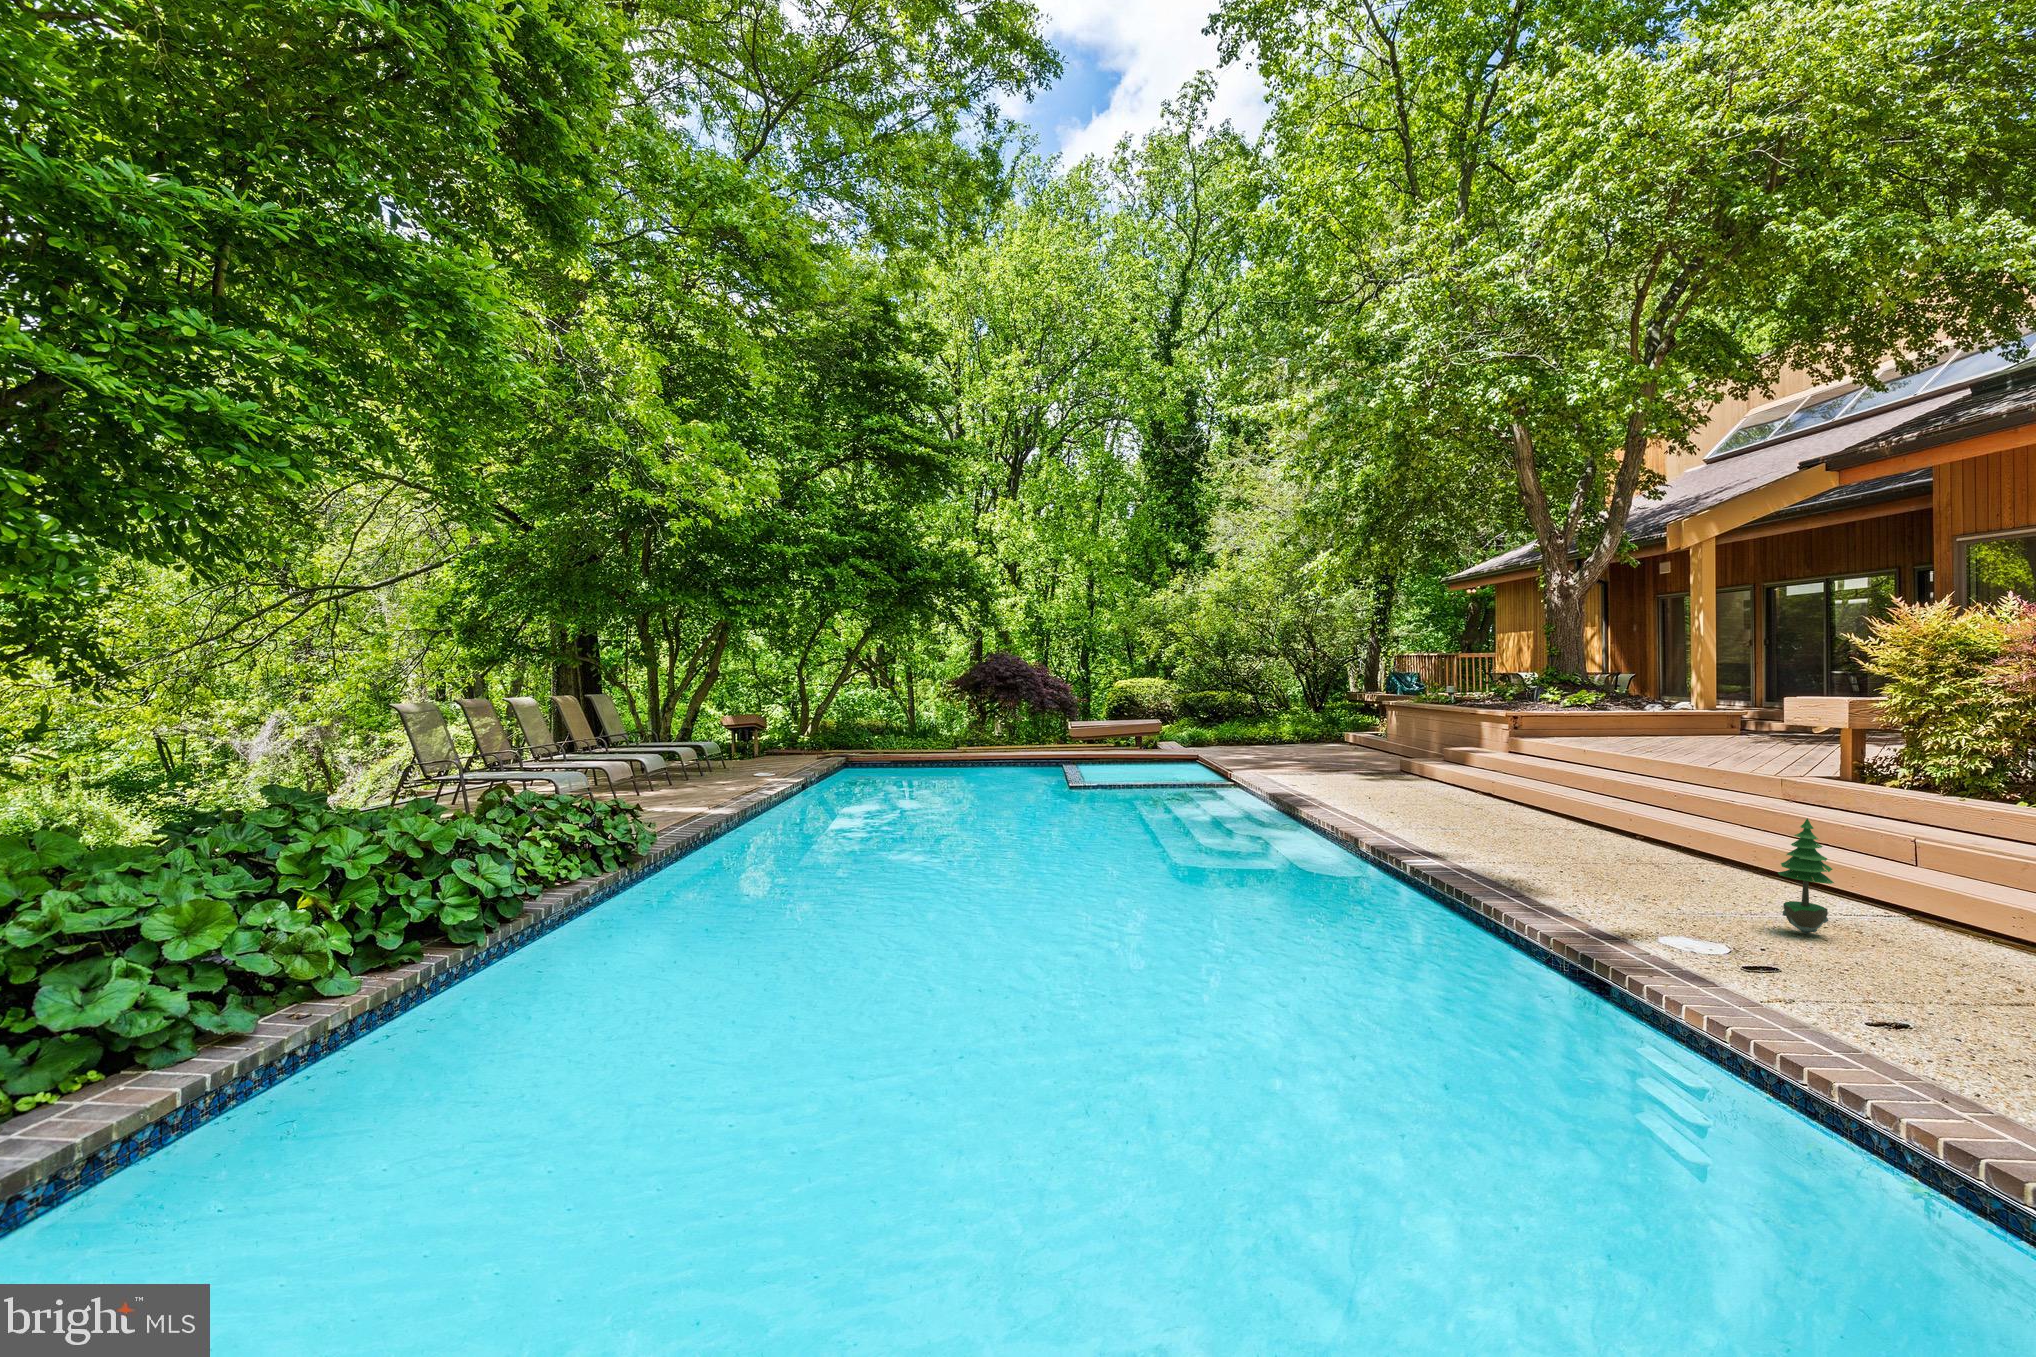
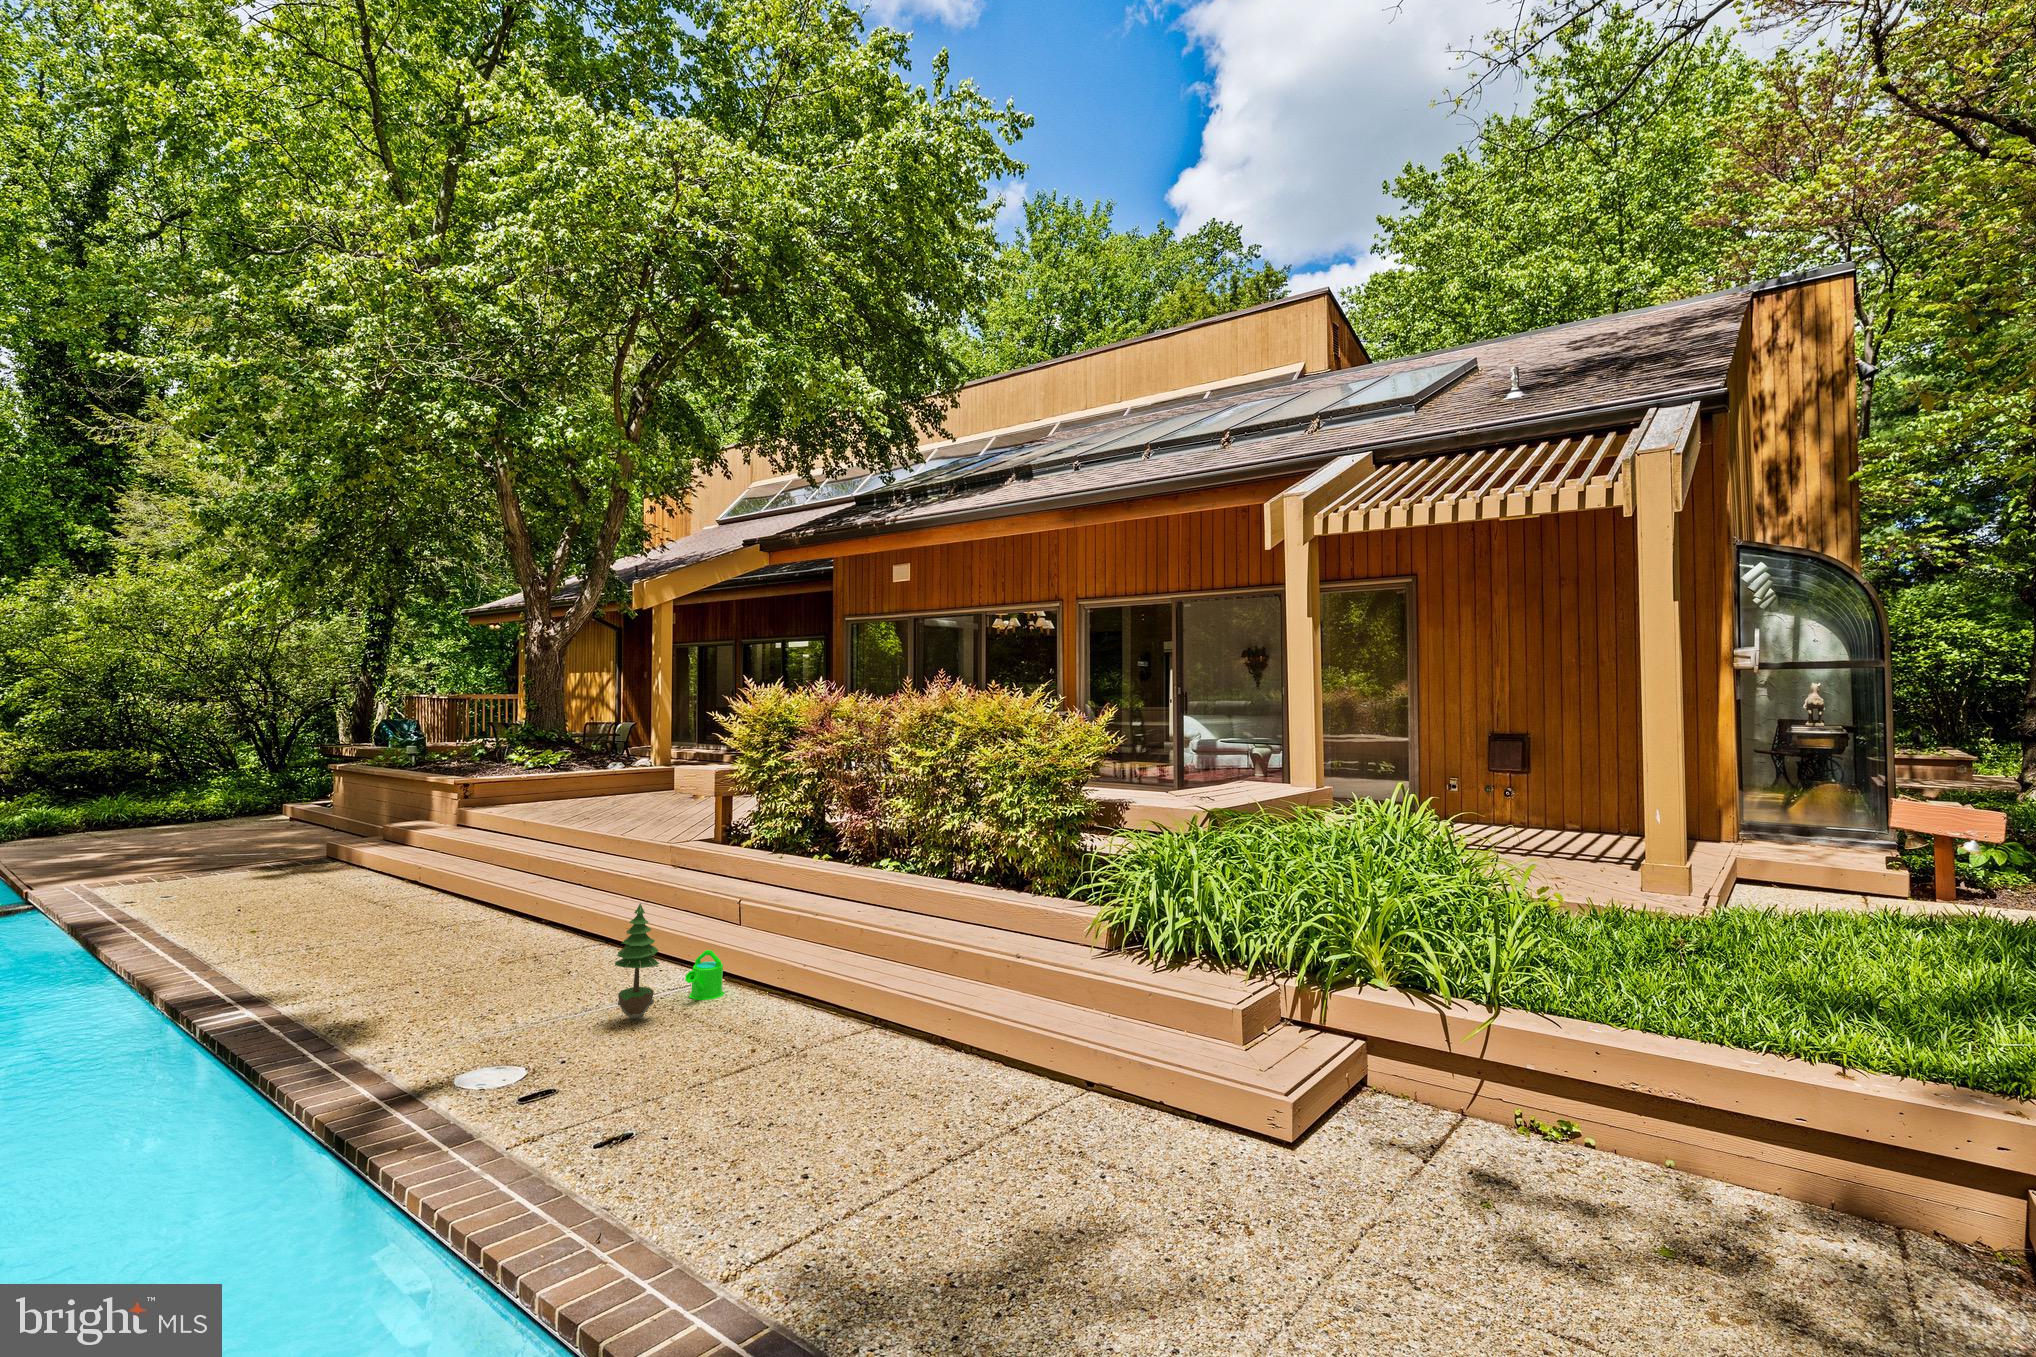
watering can: none [1861,882,1912,935] -> present [685,950,724,1000]

